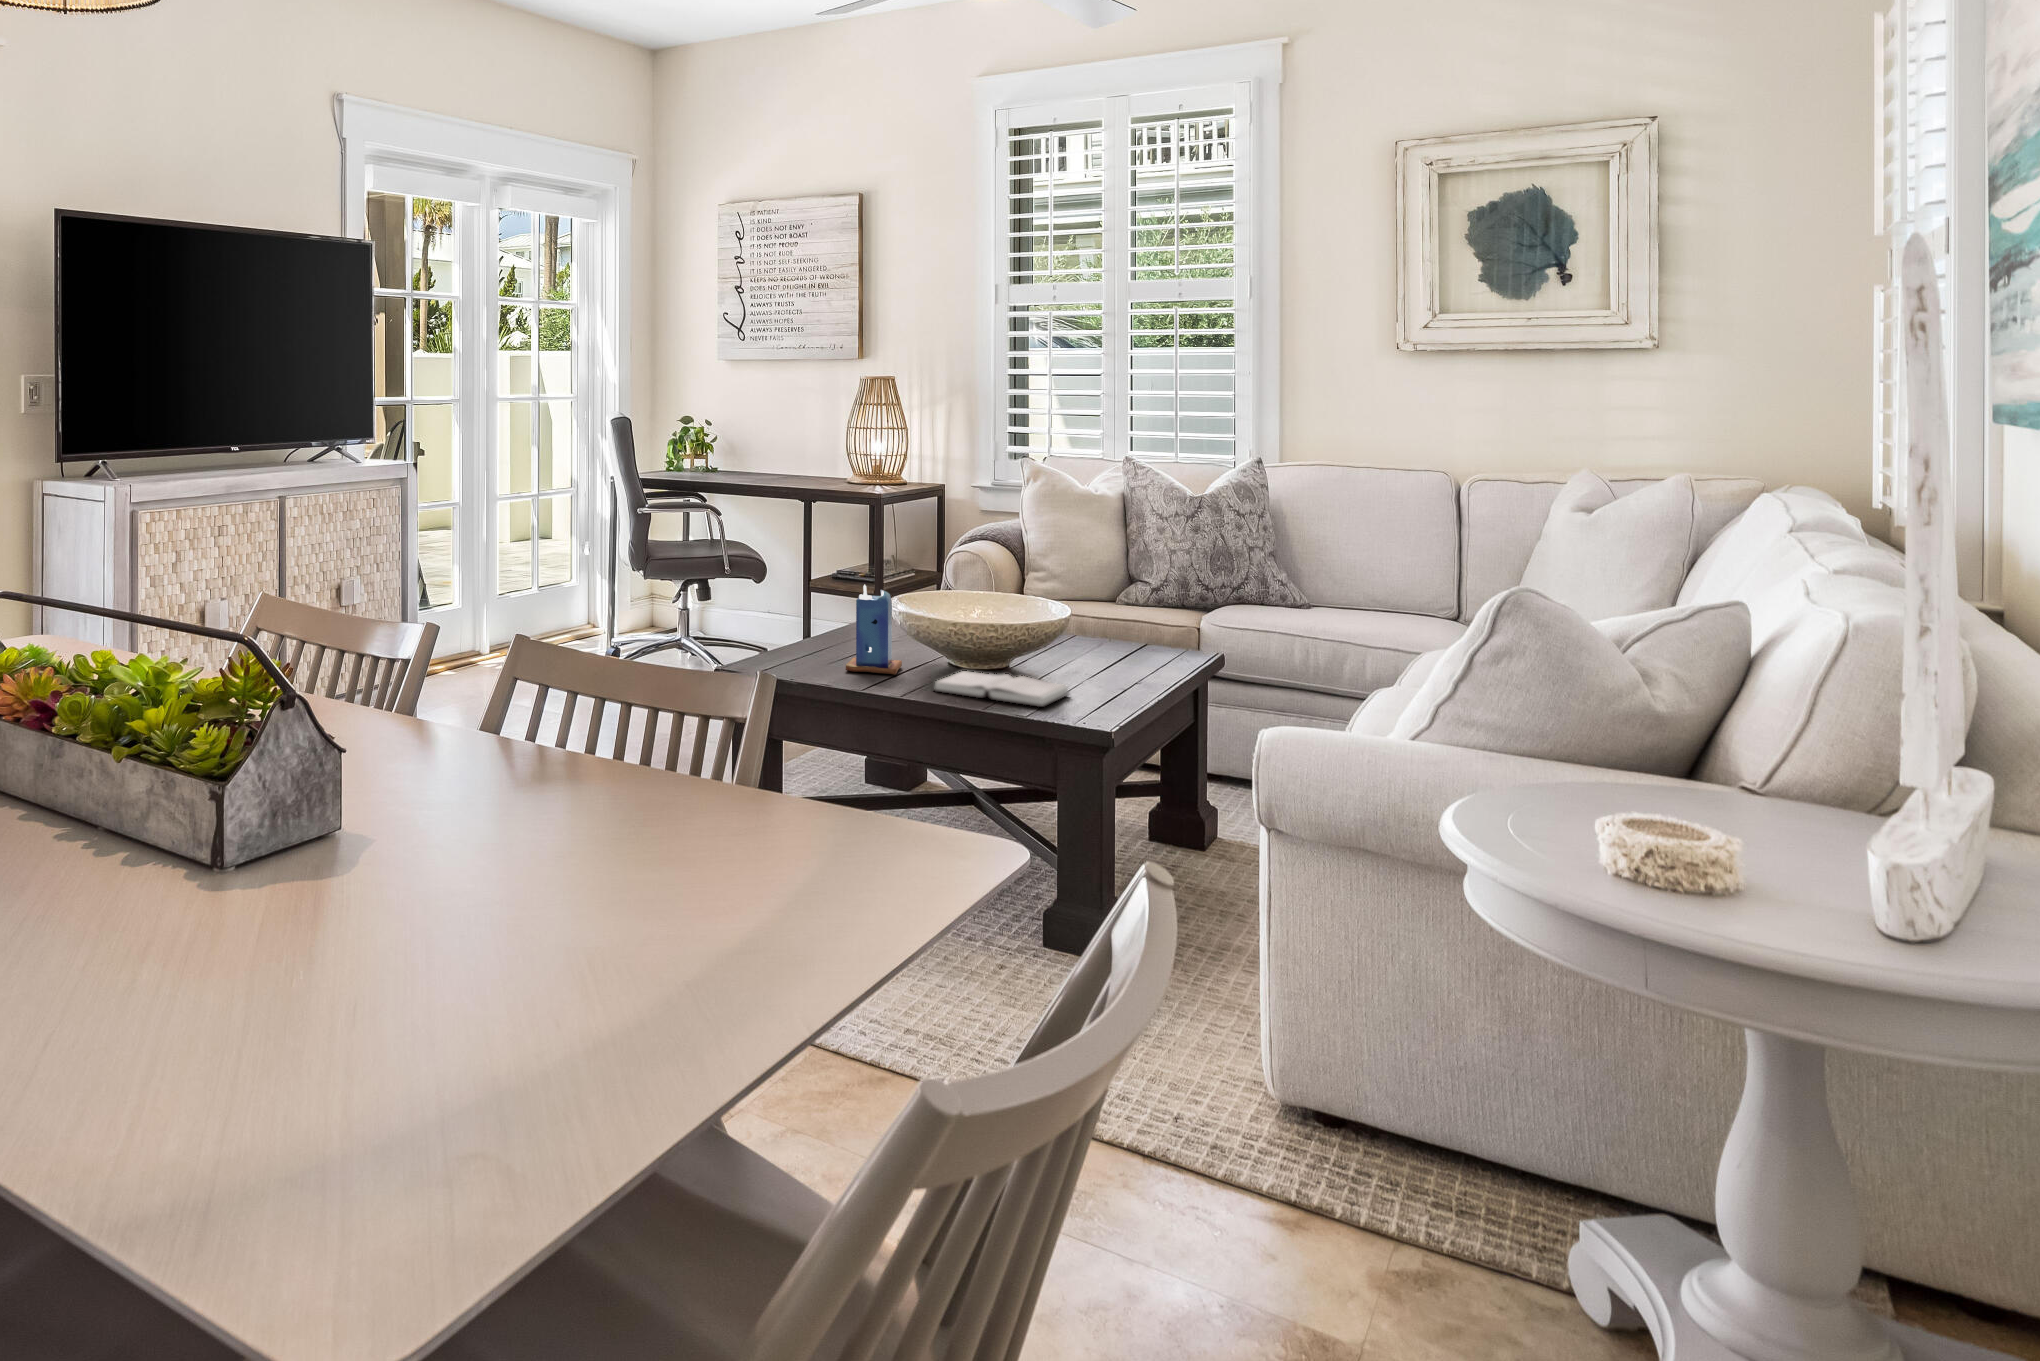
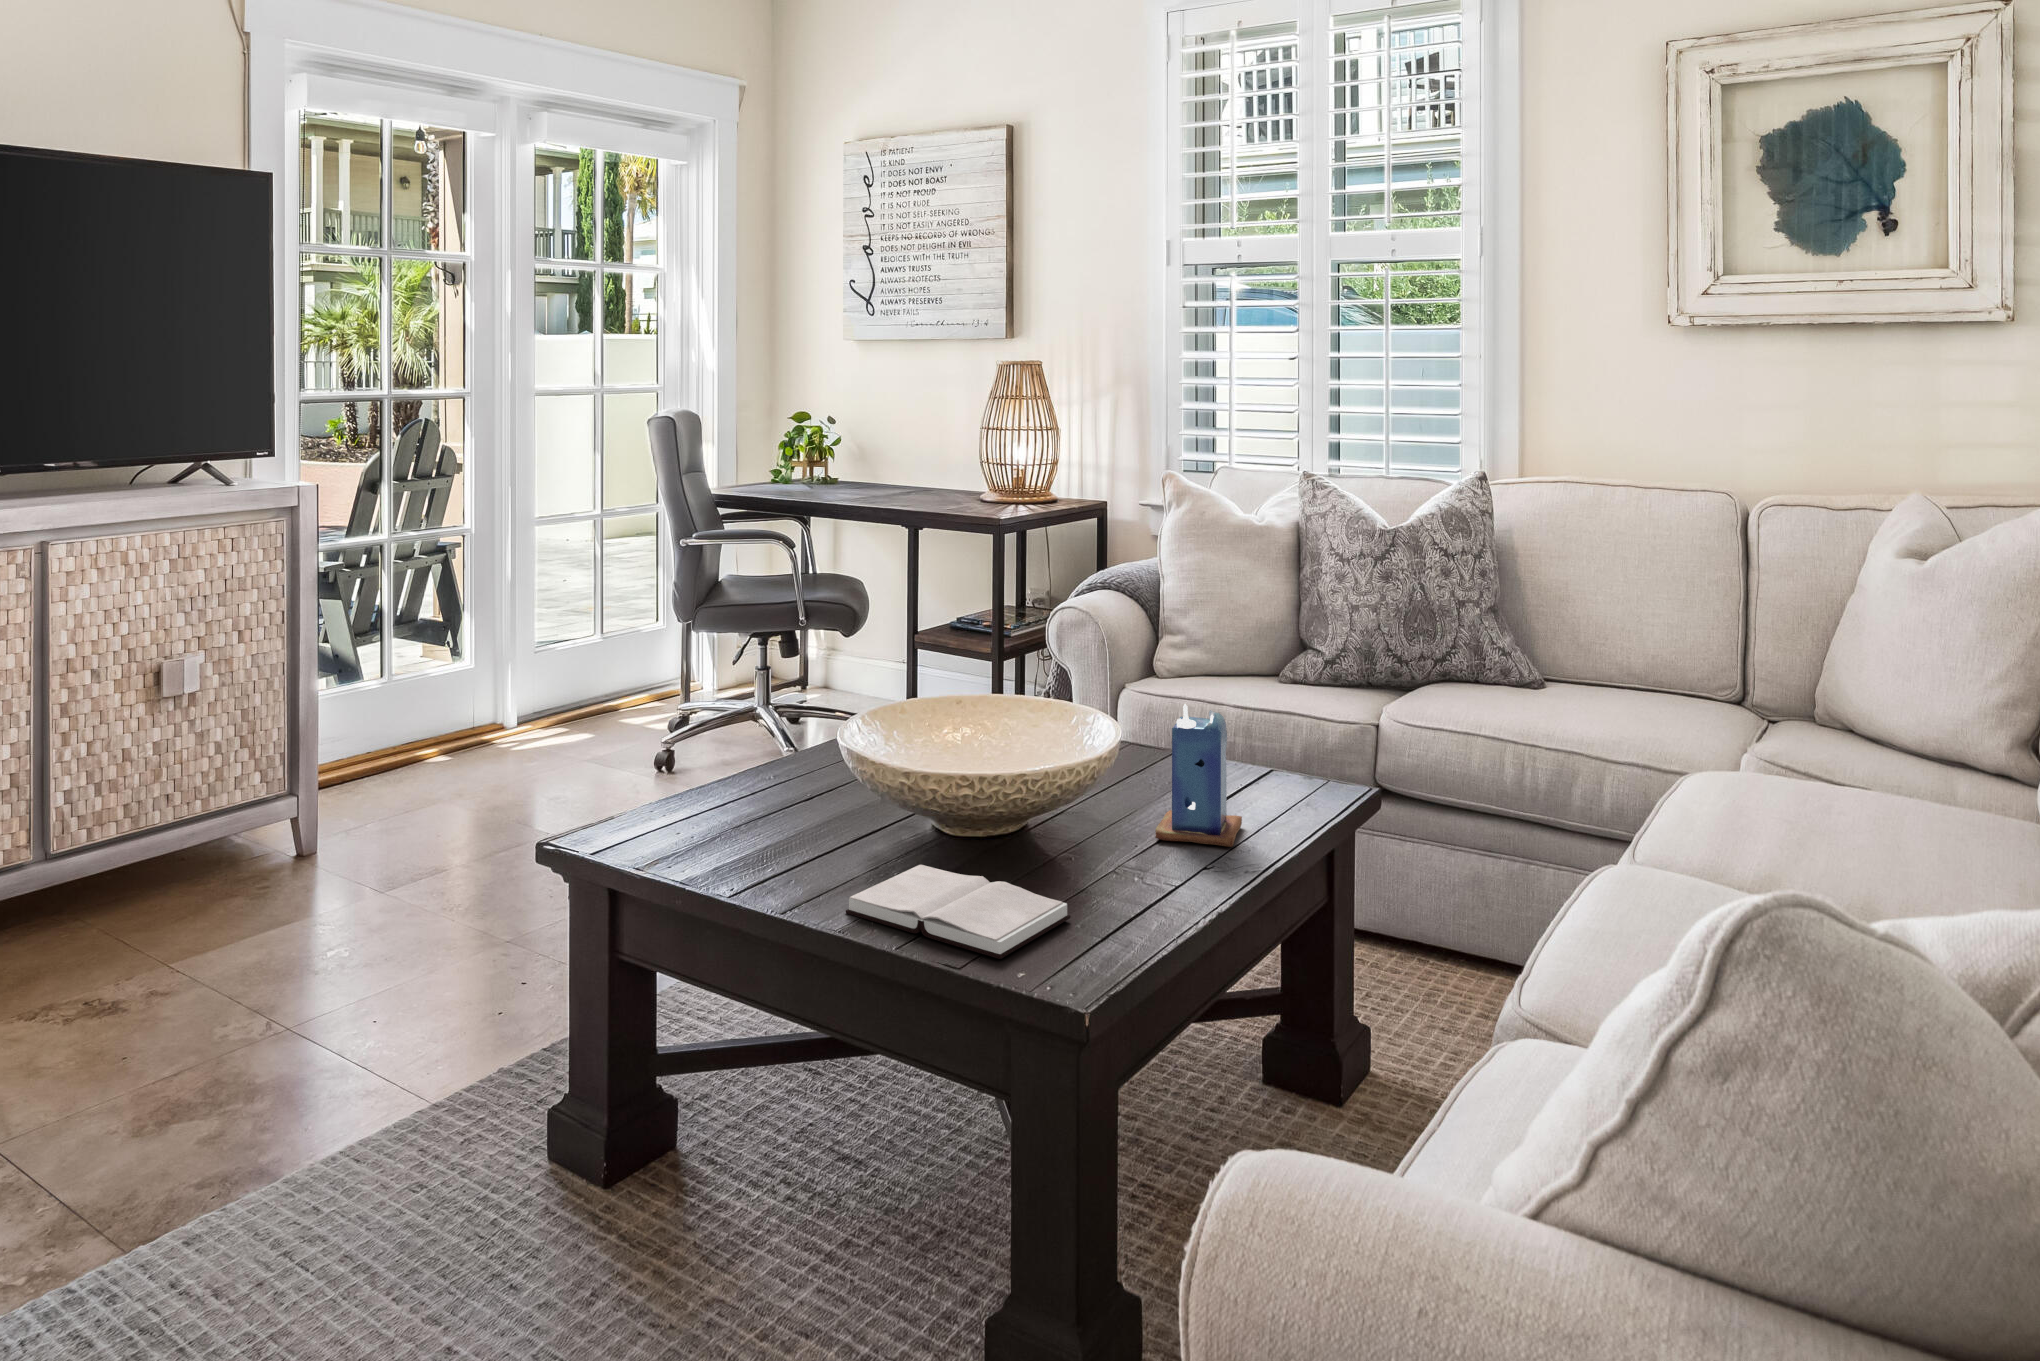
candle: present [846,585,902,674] -> present [1156,704,1242,847]

